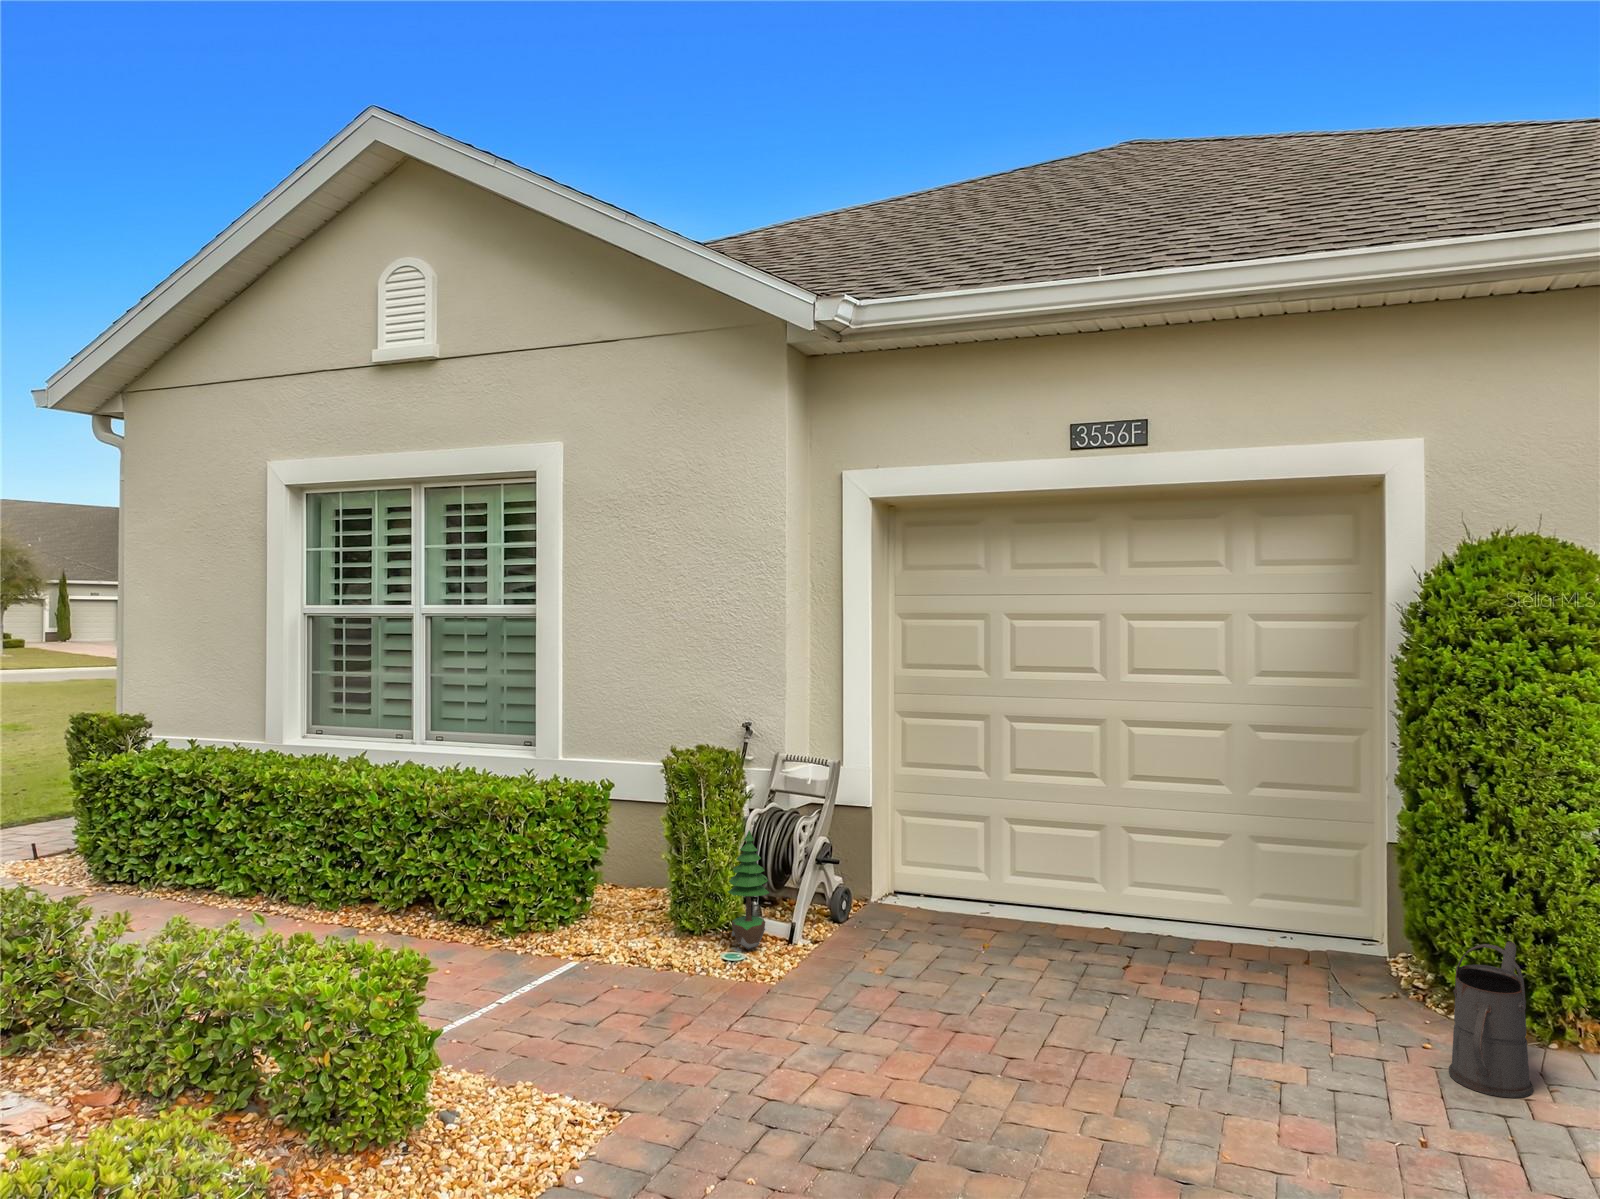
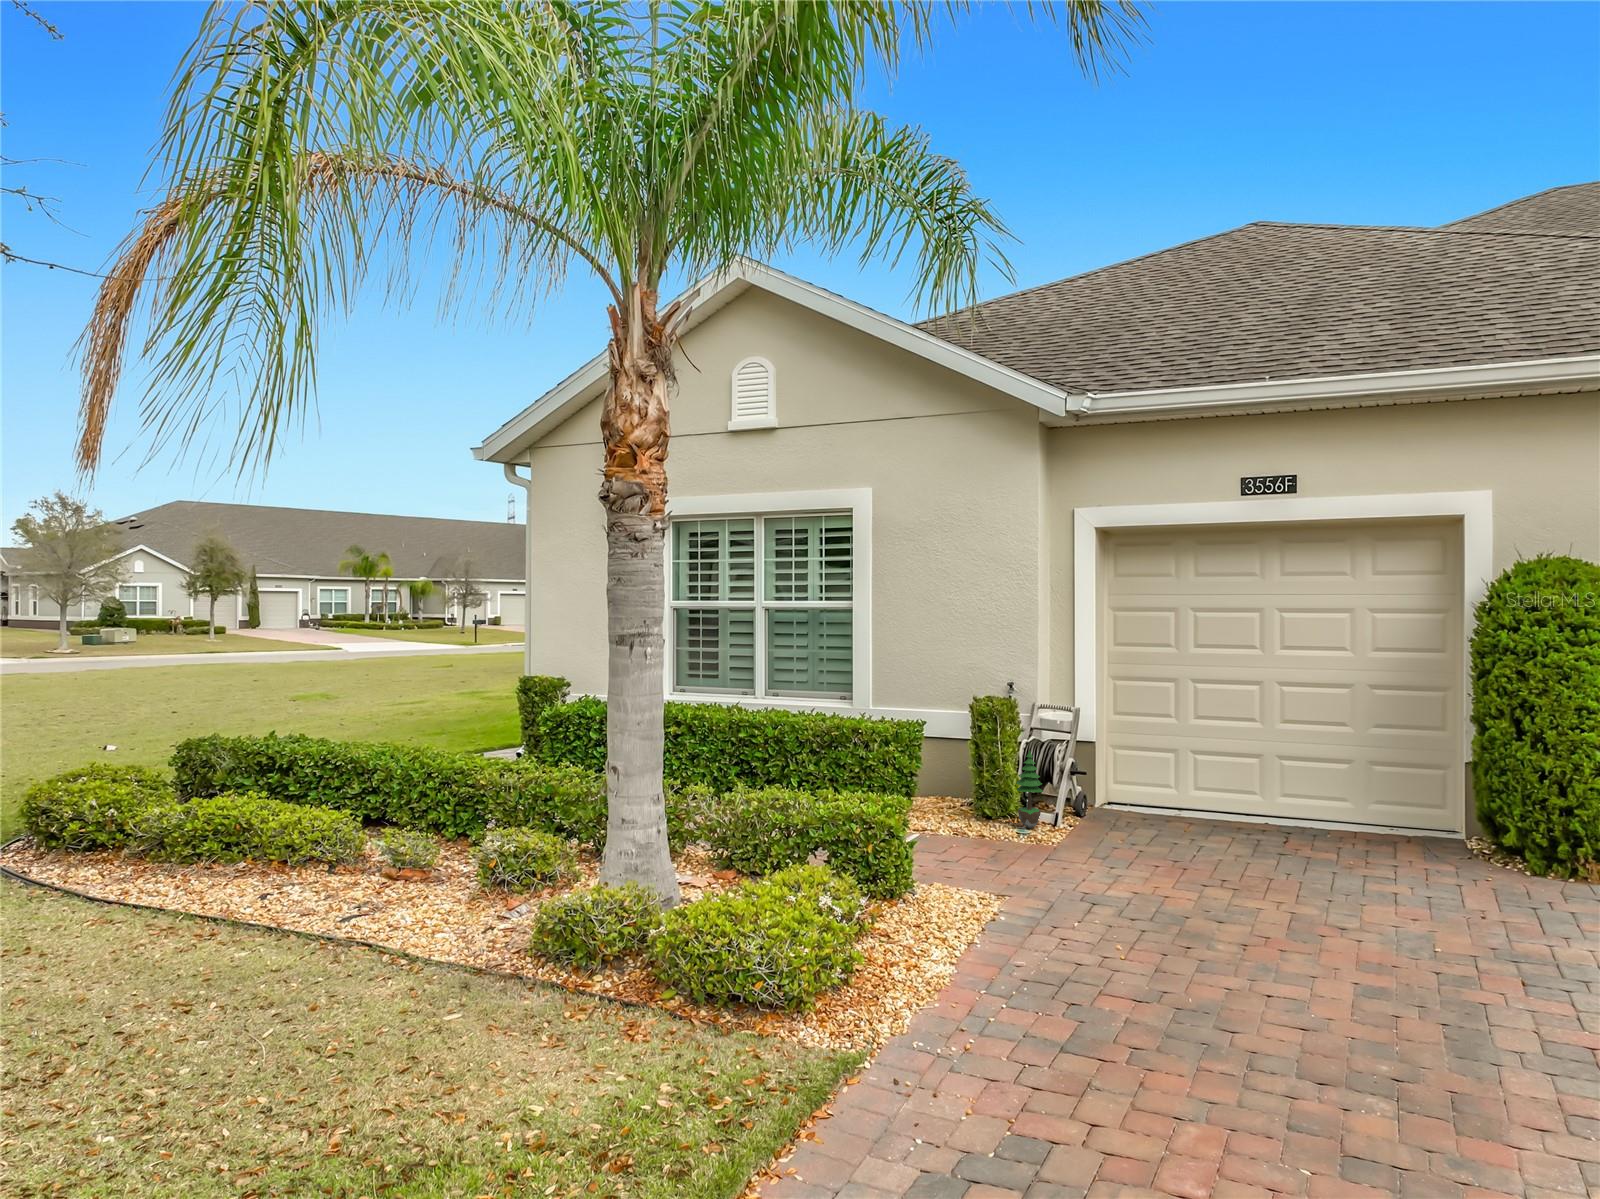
watering can: present [1449,942,1533,1098] -> none [1499,808,1550,895]

